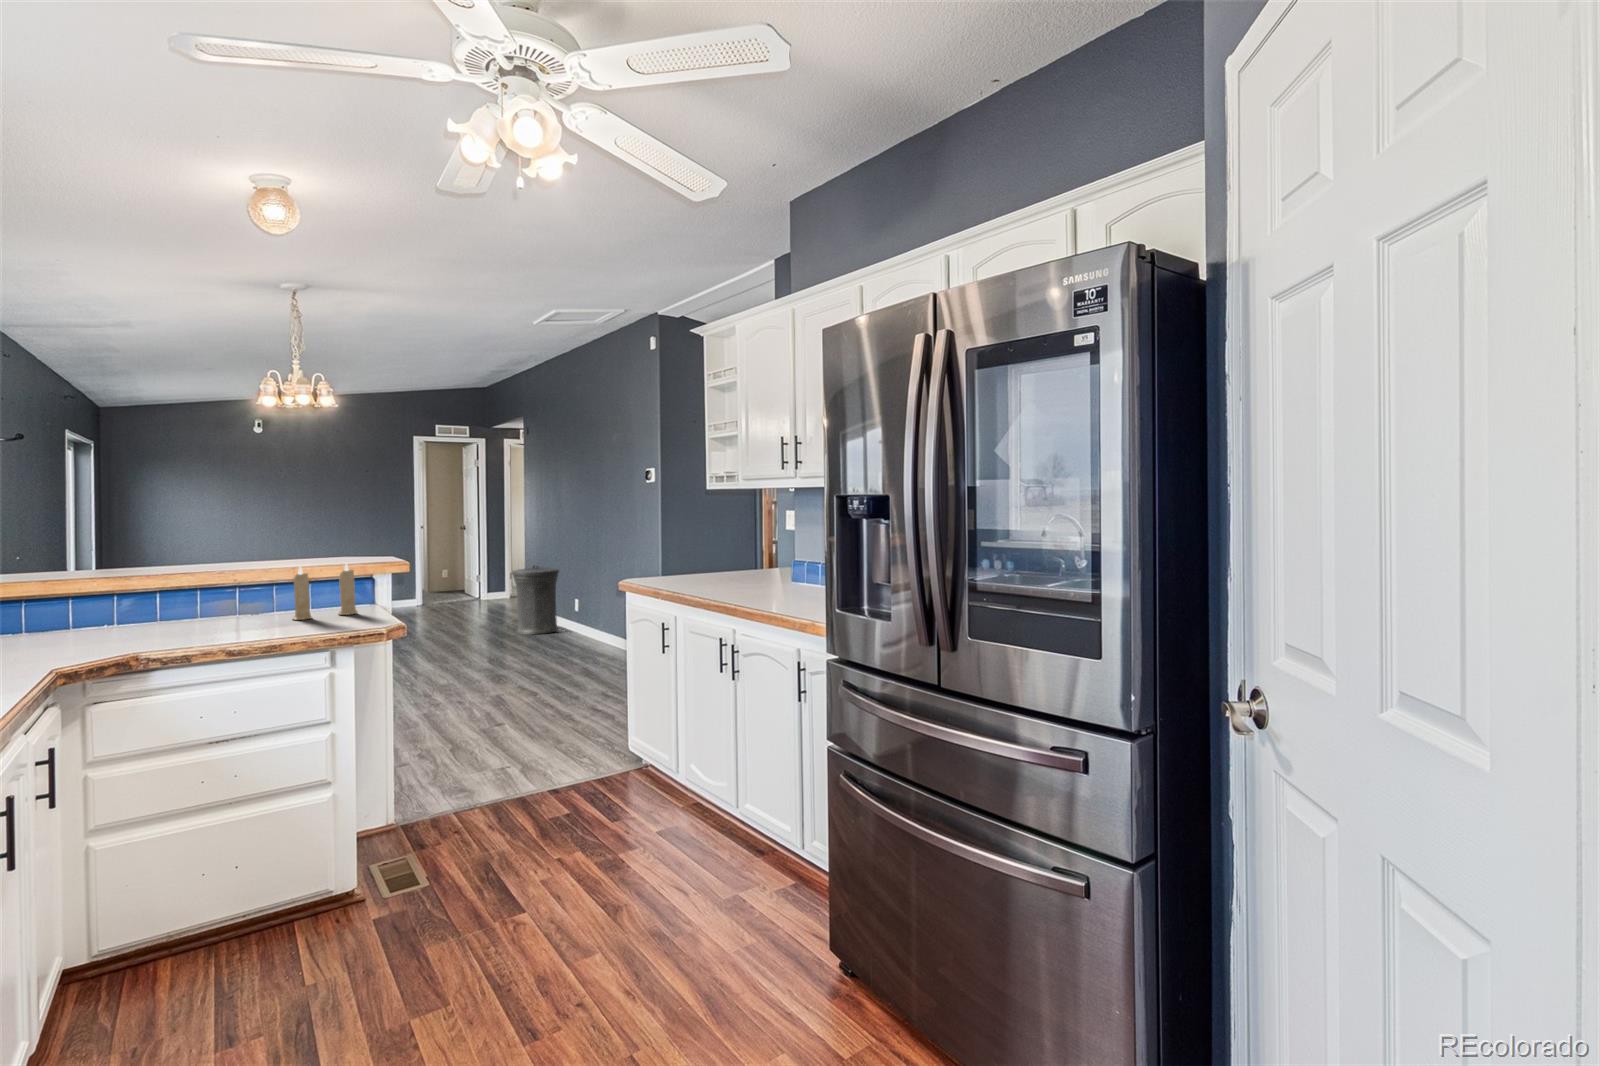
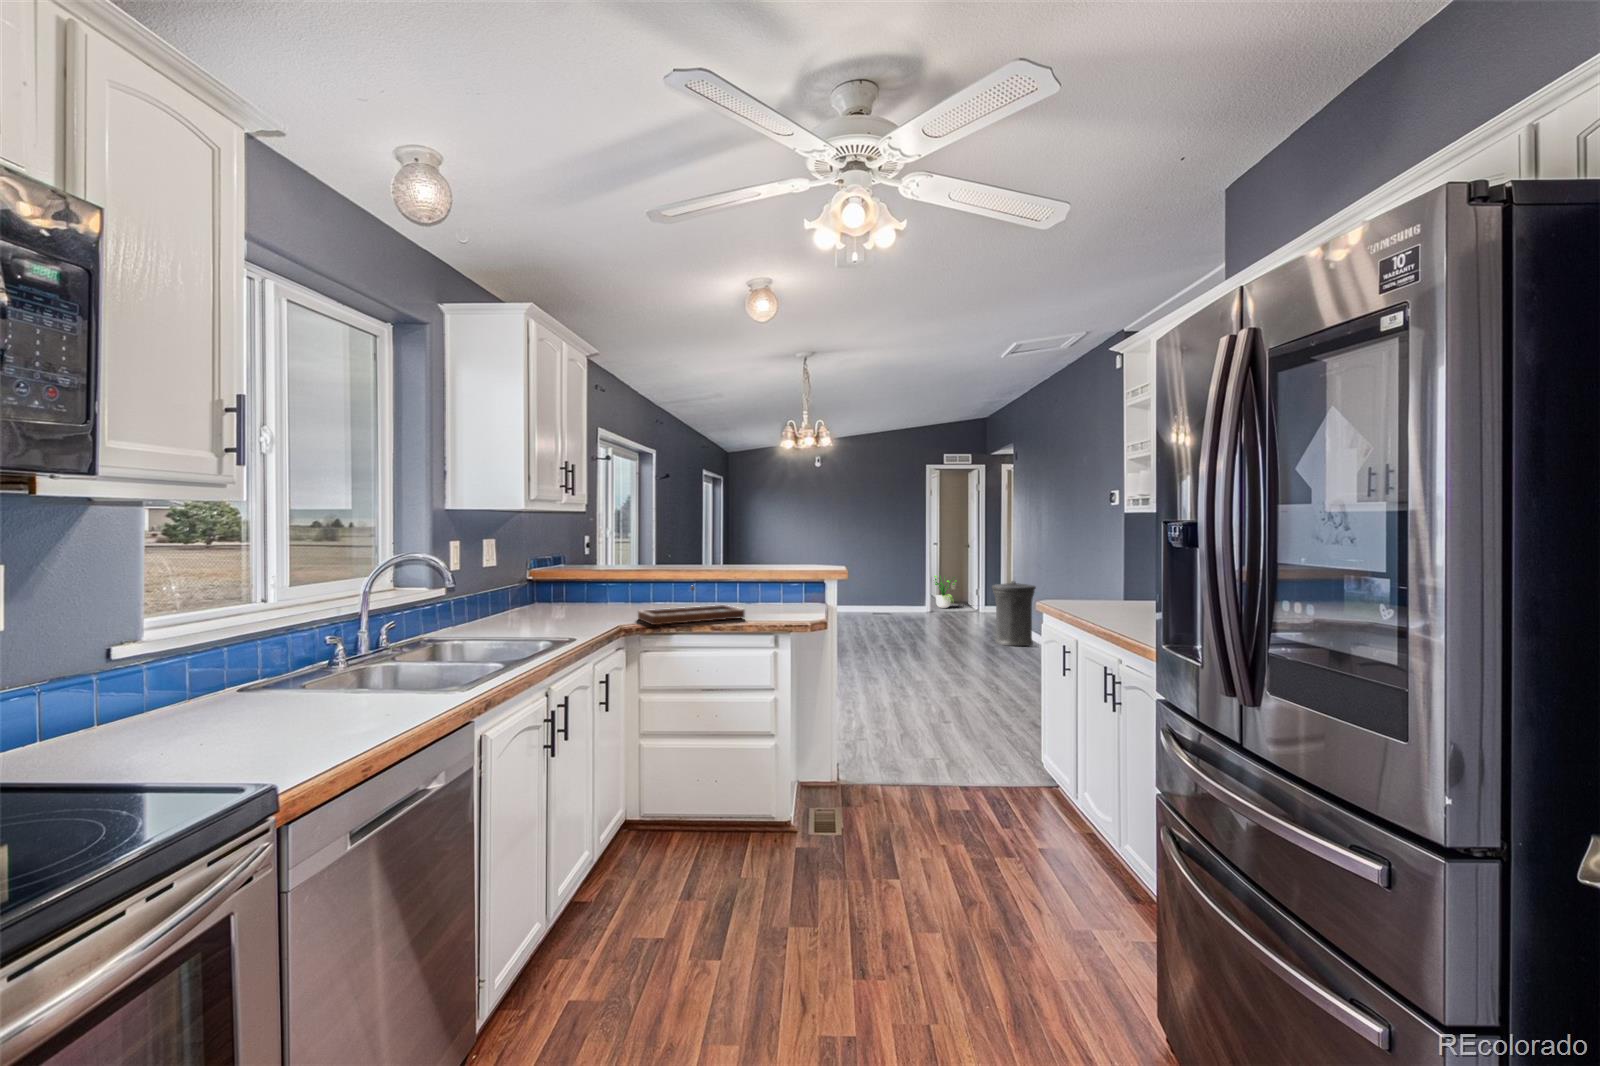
potted plant: none [423,555,456,601] -> present [934,576,957,608]
candle: present [293,564,357,620] -> none [766,571,810,612]
tray: none [65,591,269,656] -> present [638,586,745,625]

